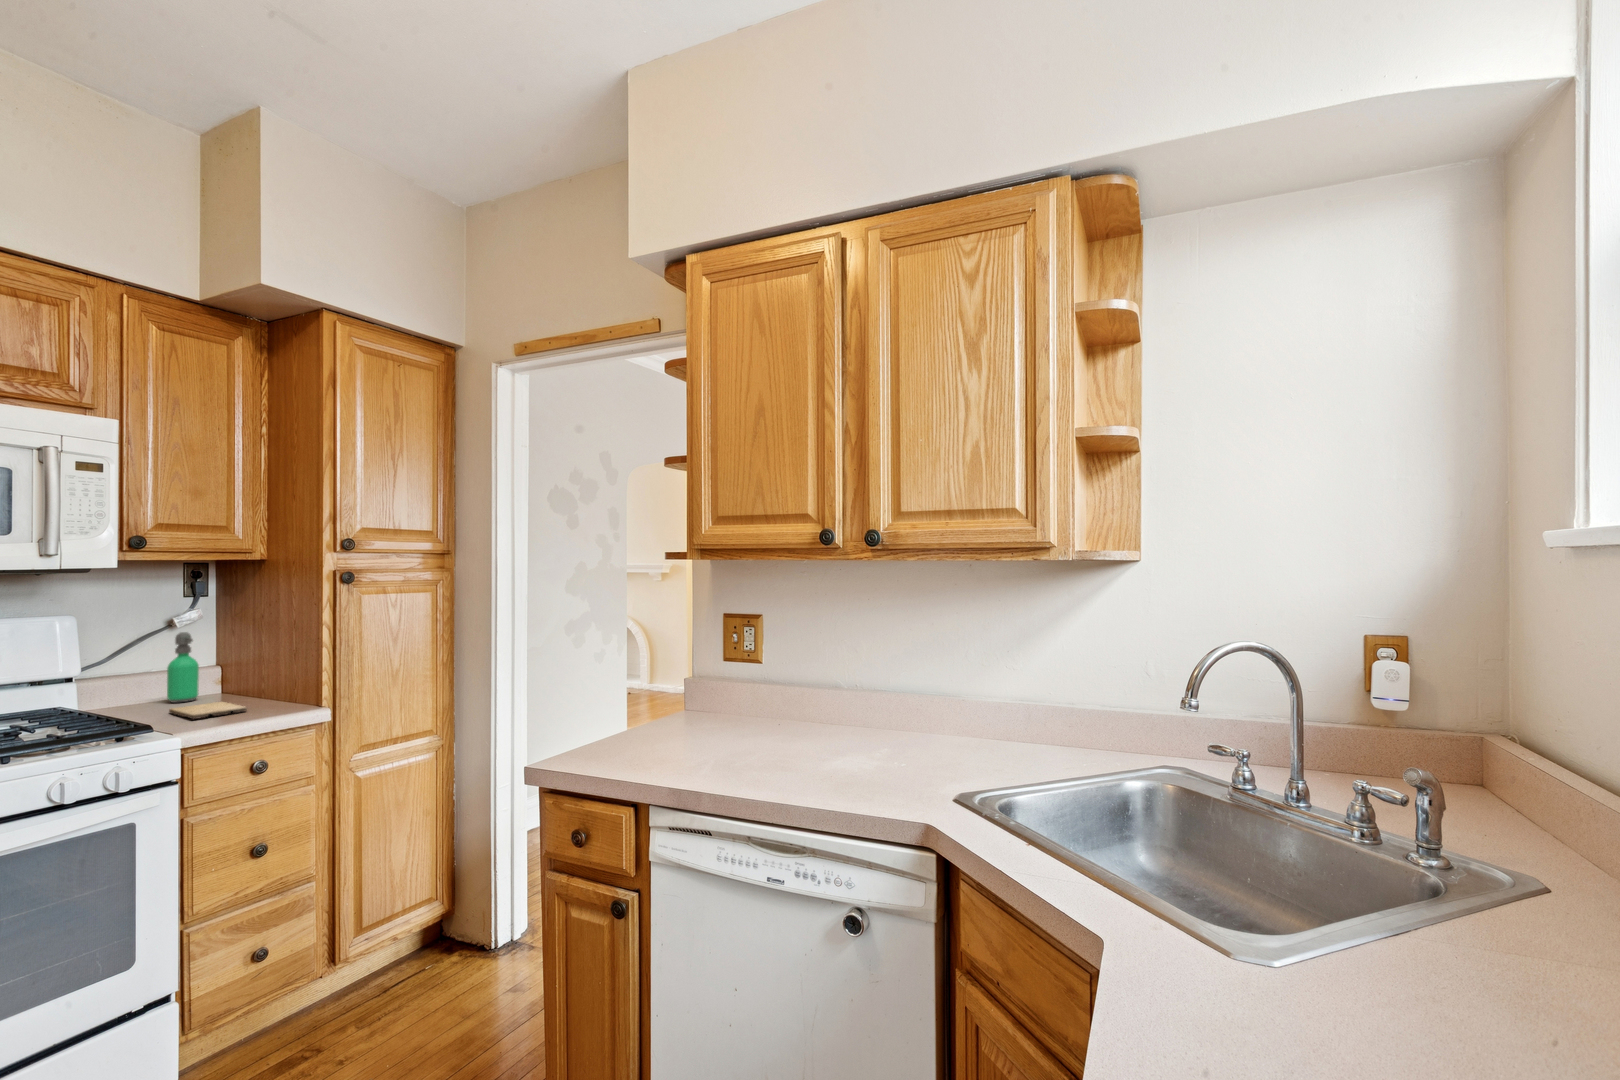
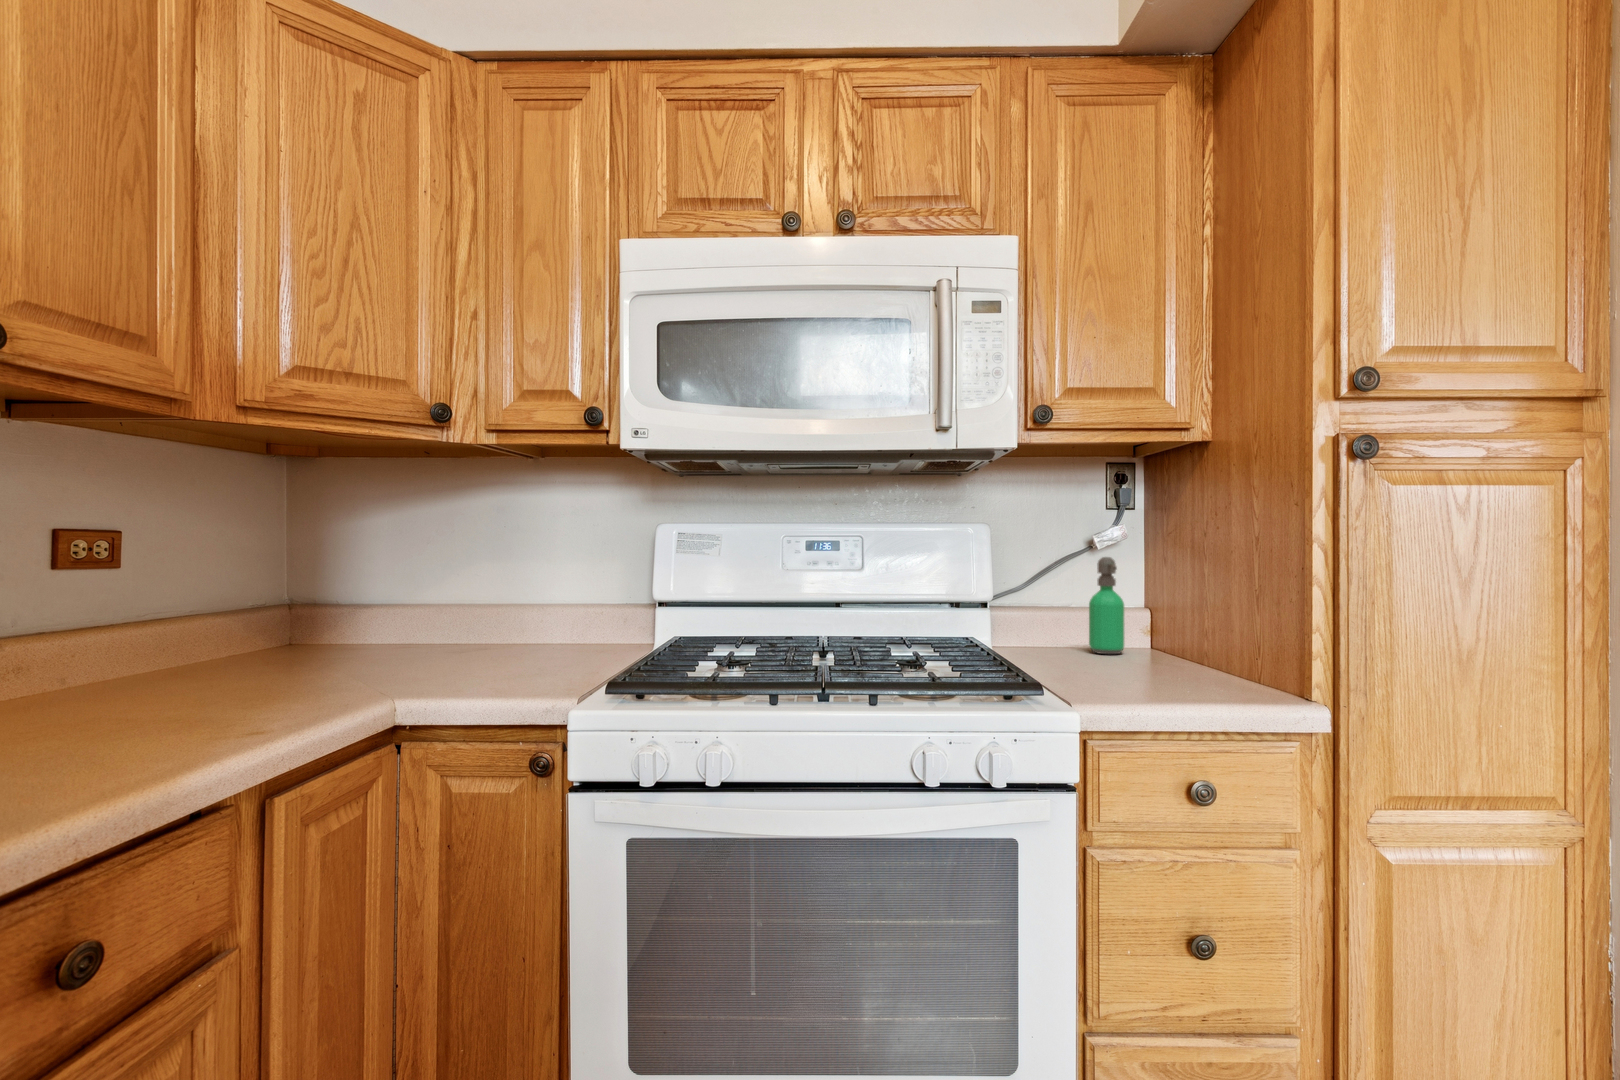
cutting board: present [169,702,247,719] -> none [1086,660,1184,684]

